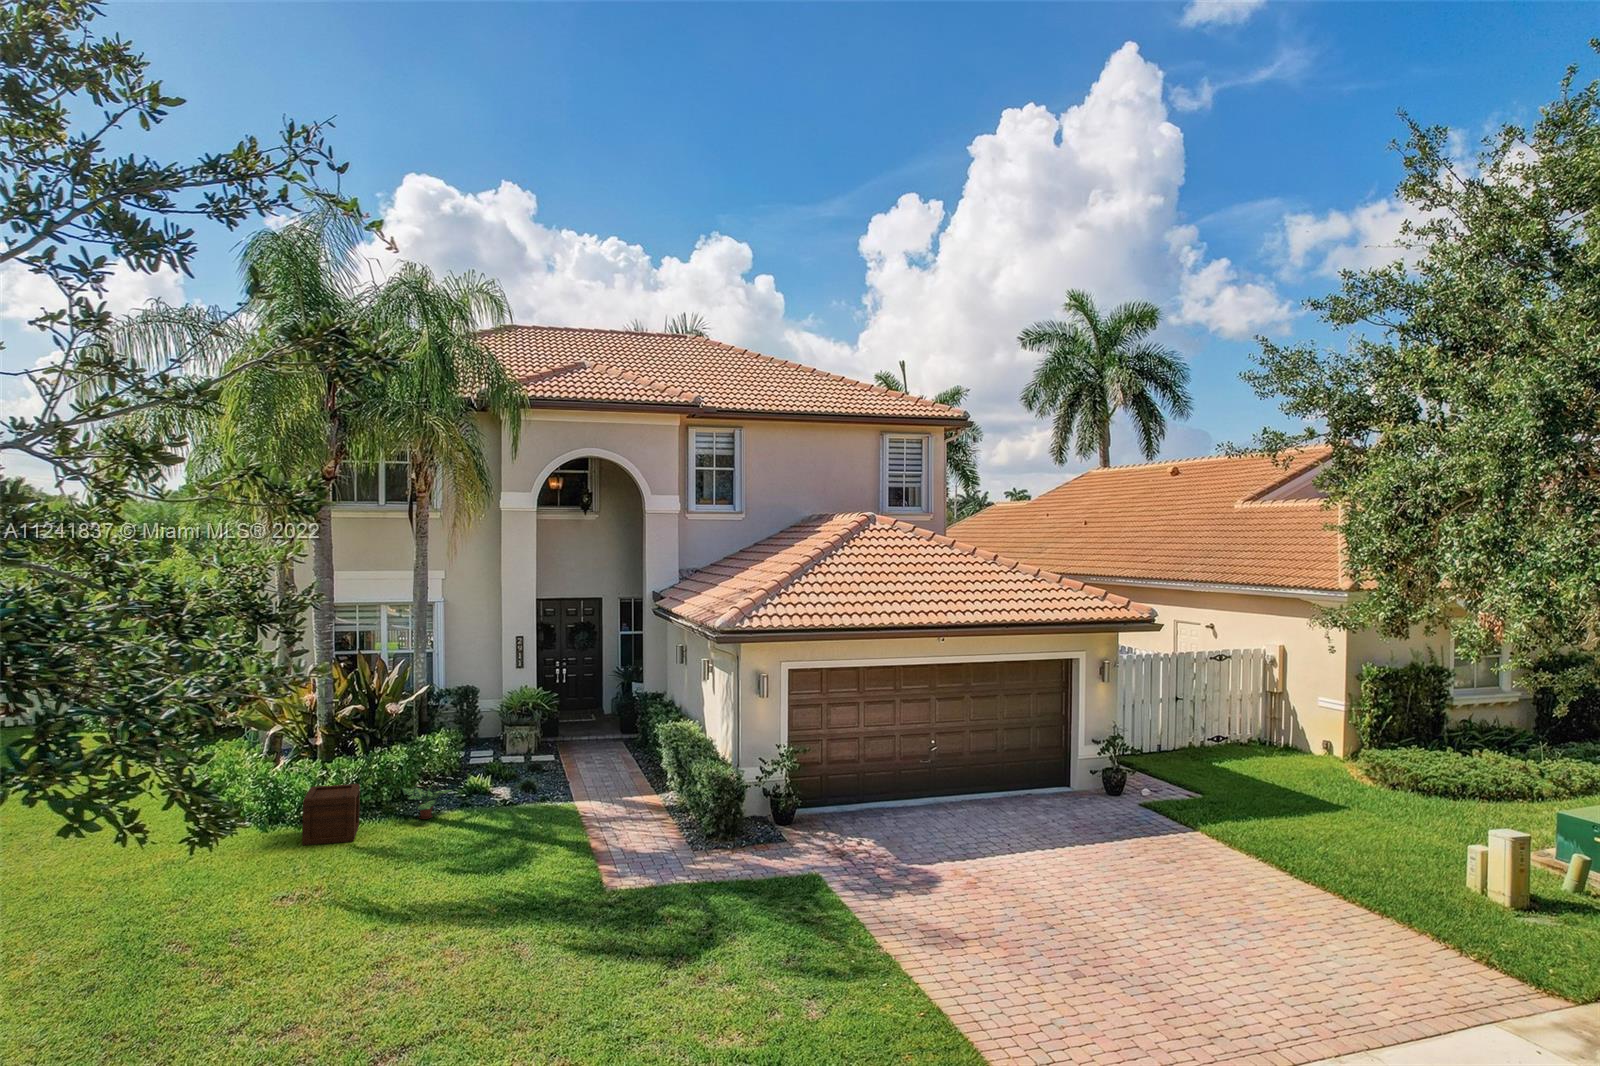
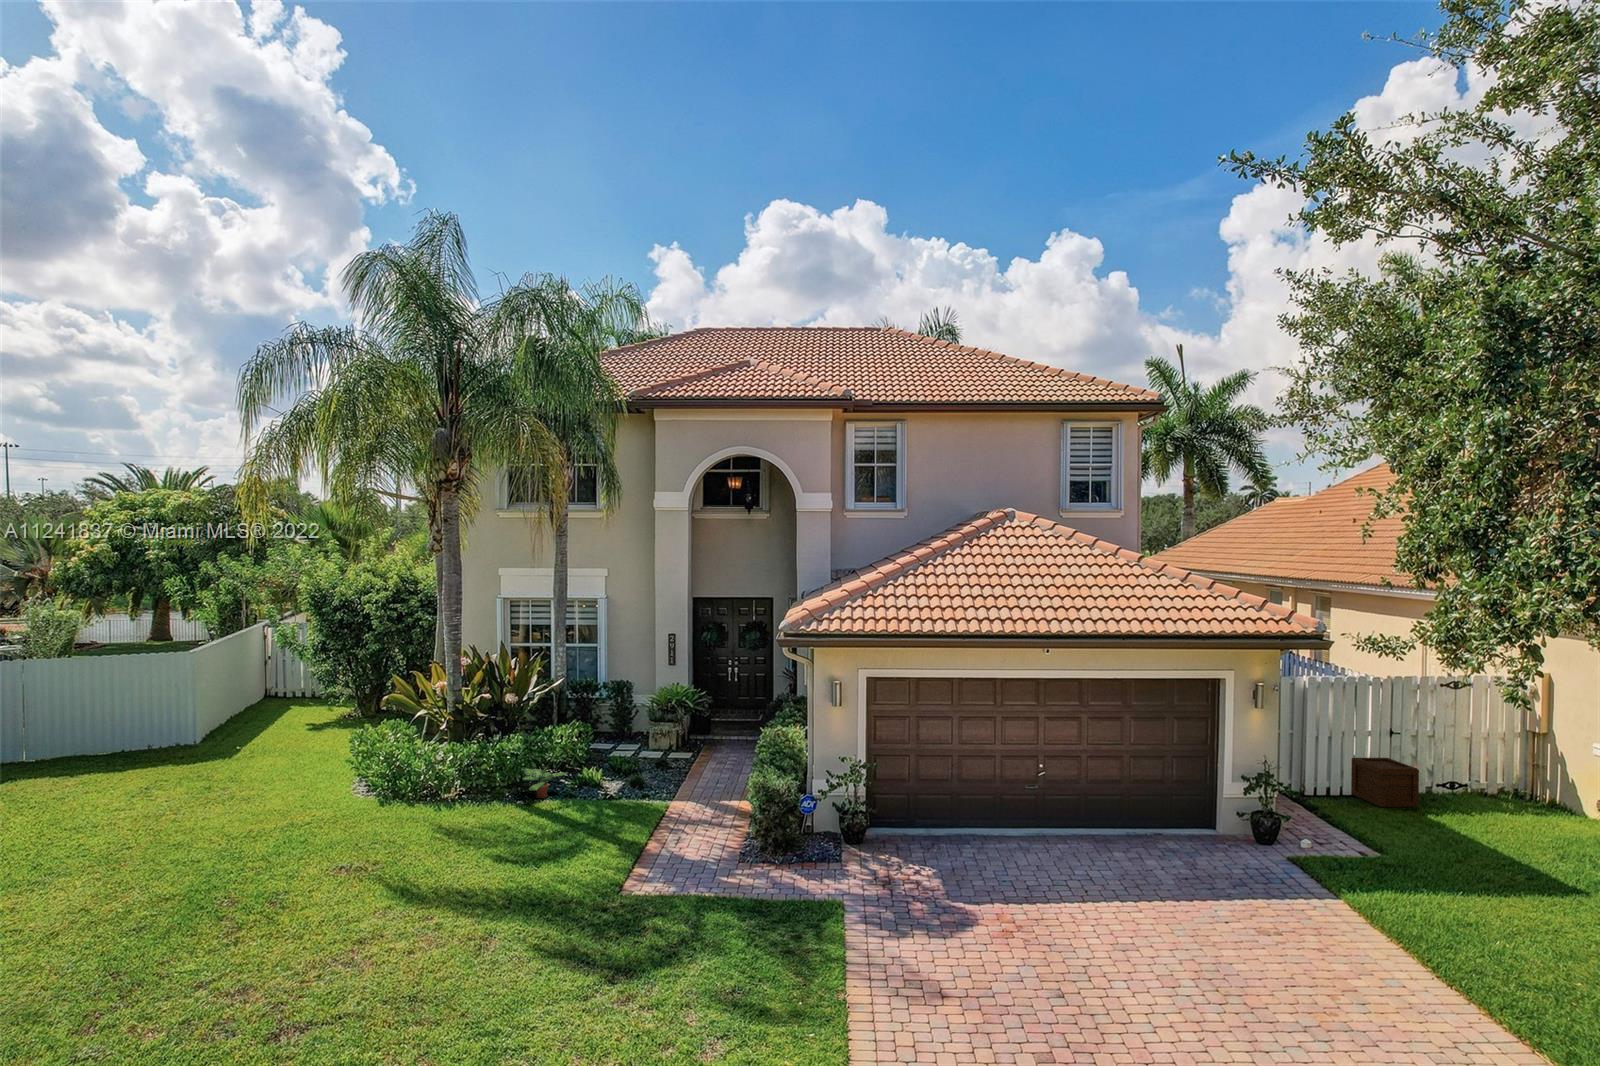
wooden crate: present [302,784,360,845] -> present [1351,758,1419,807]

